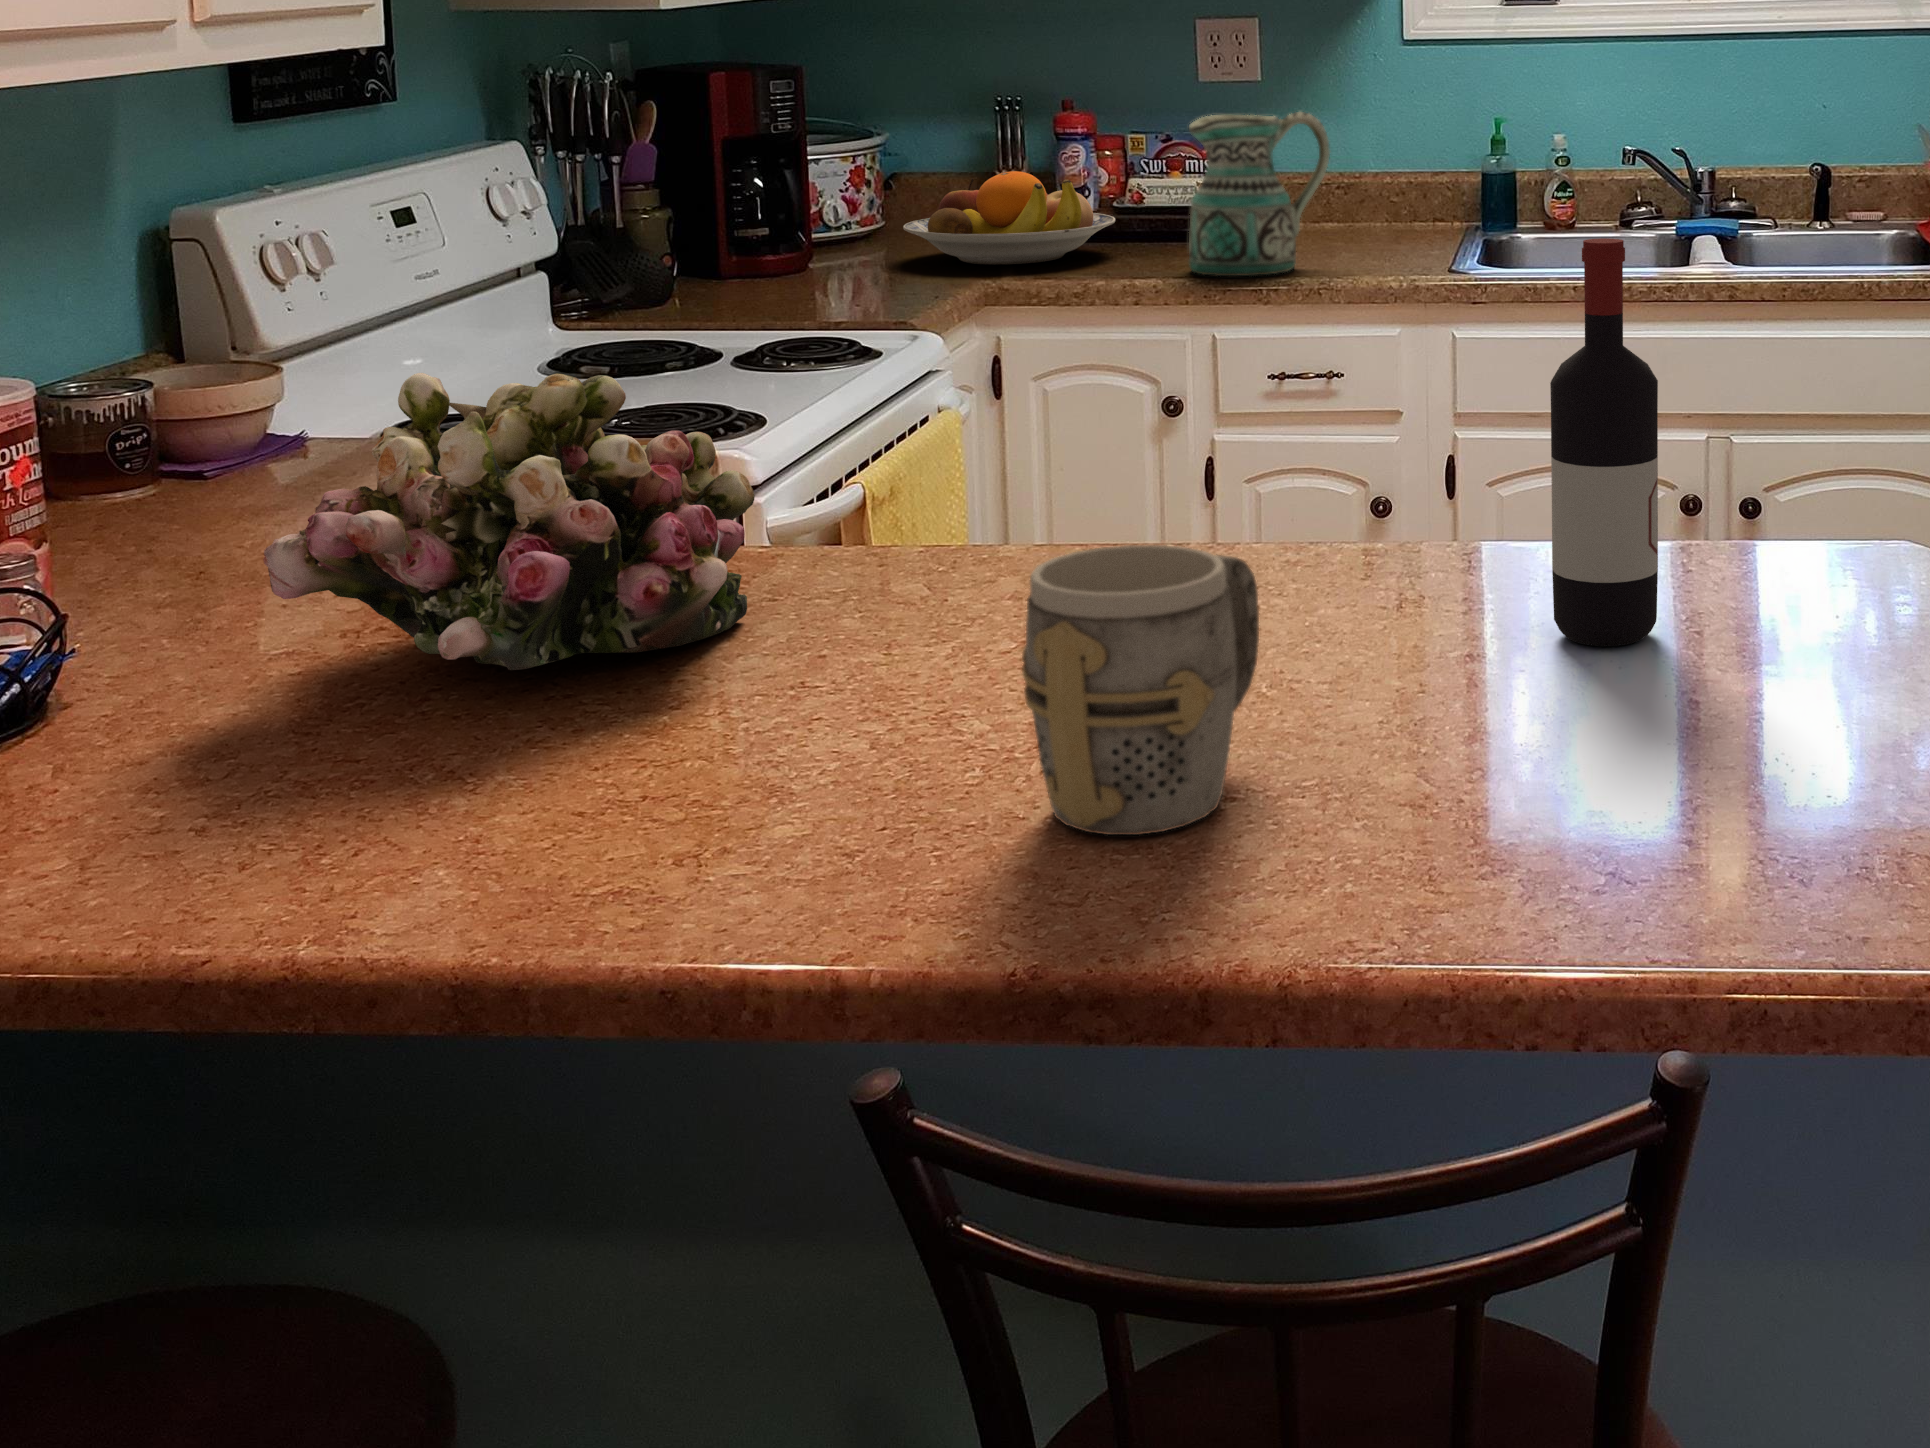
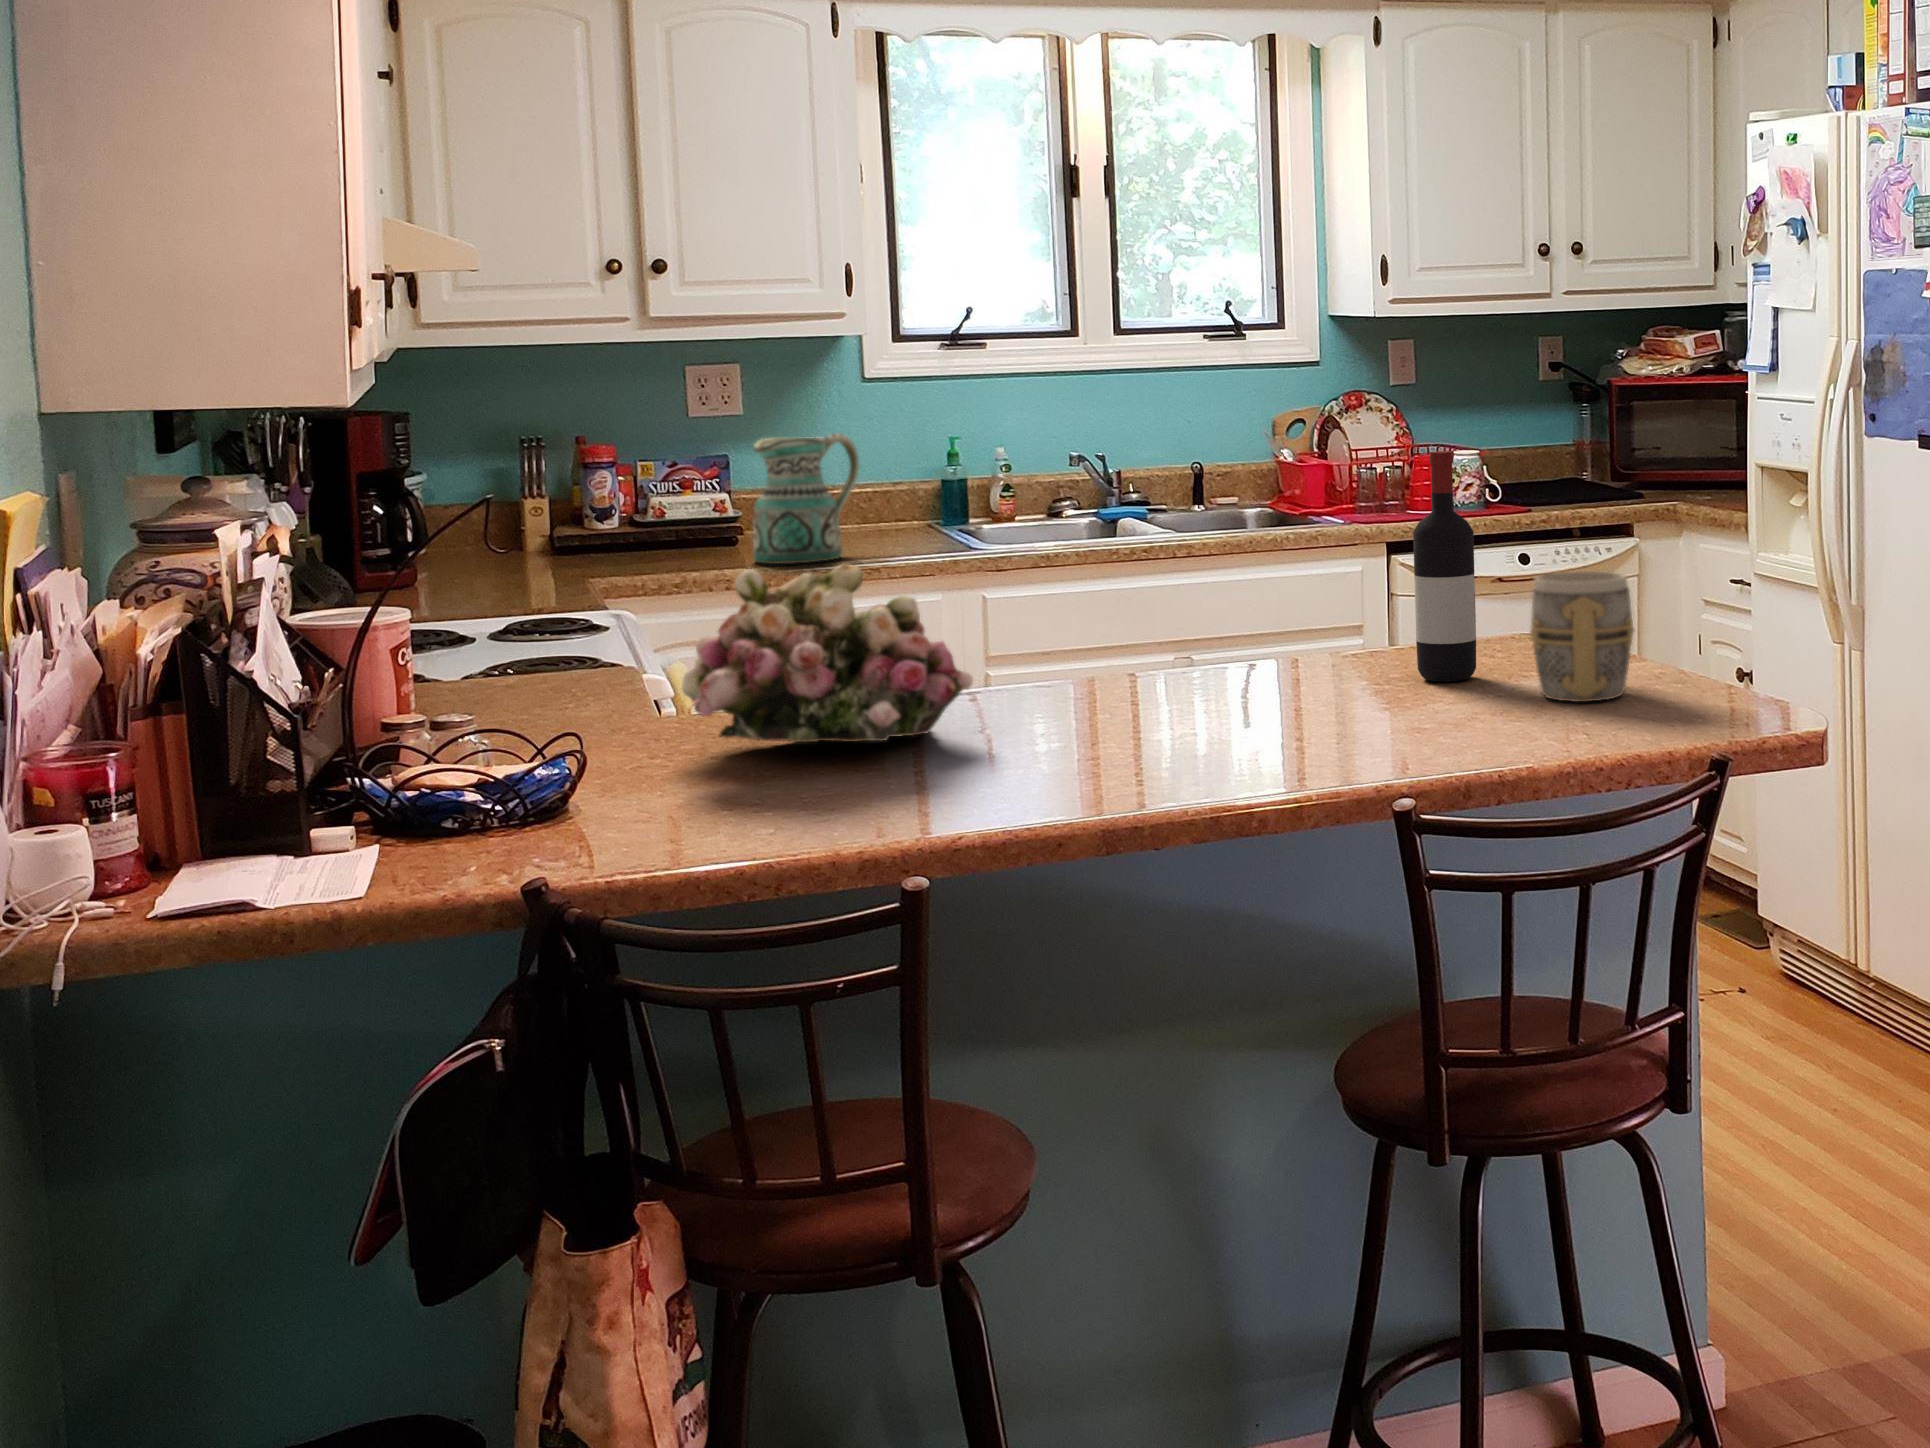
fruit bowl: present [903,171,1115,264] -> none [474,493,663,571]
mug: present [1022,545,1259,835] -> present [1530,571,1634,702]

